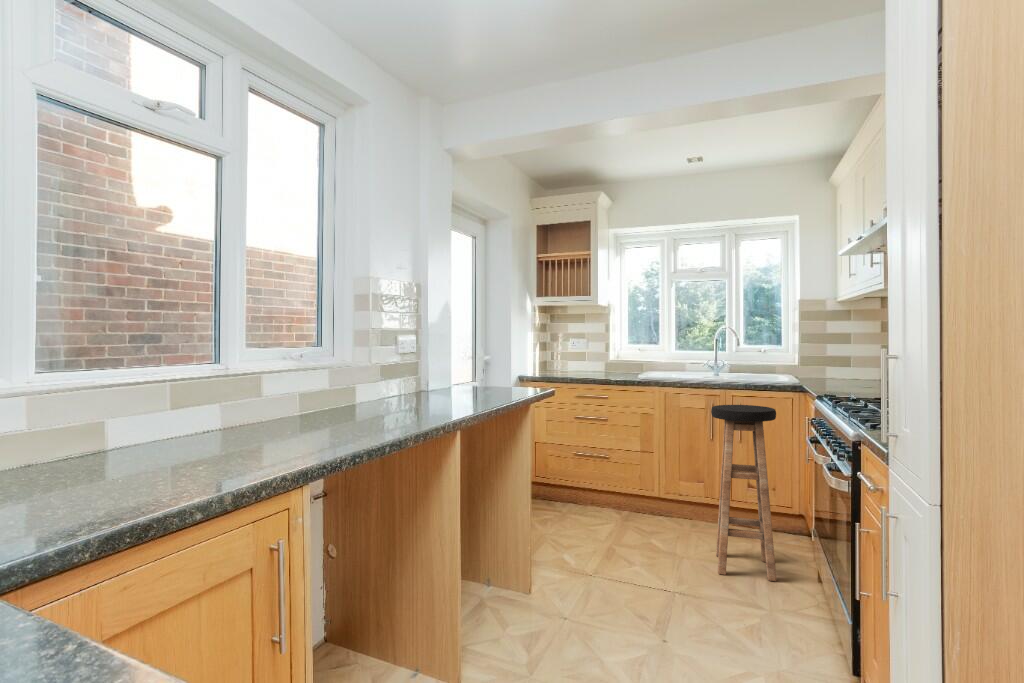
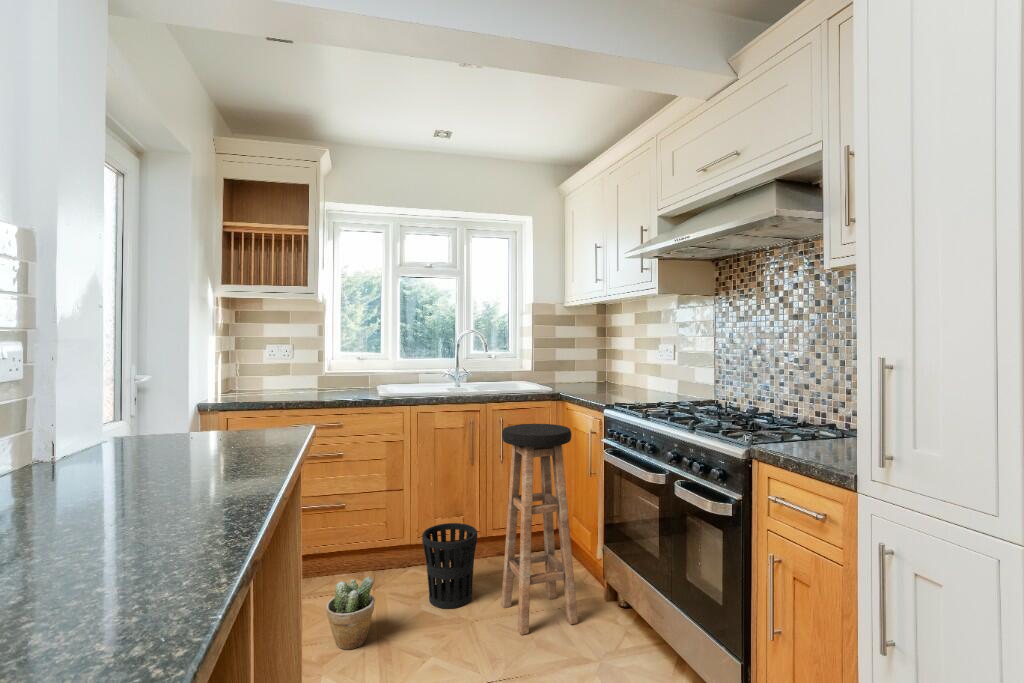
wastebasket: none [654,482,700,547] -> present [422,523,477,609]
potted plant: none [577,500,610,548] -> present [326,577,375,650]

